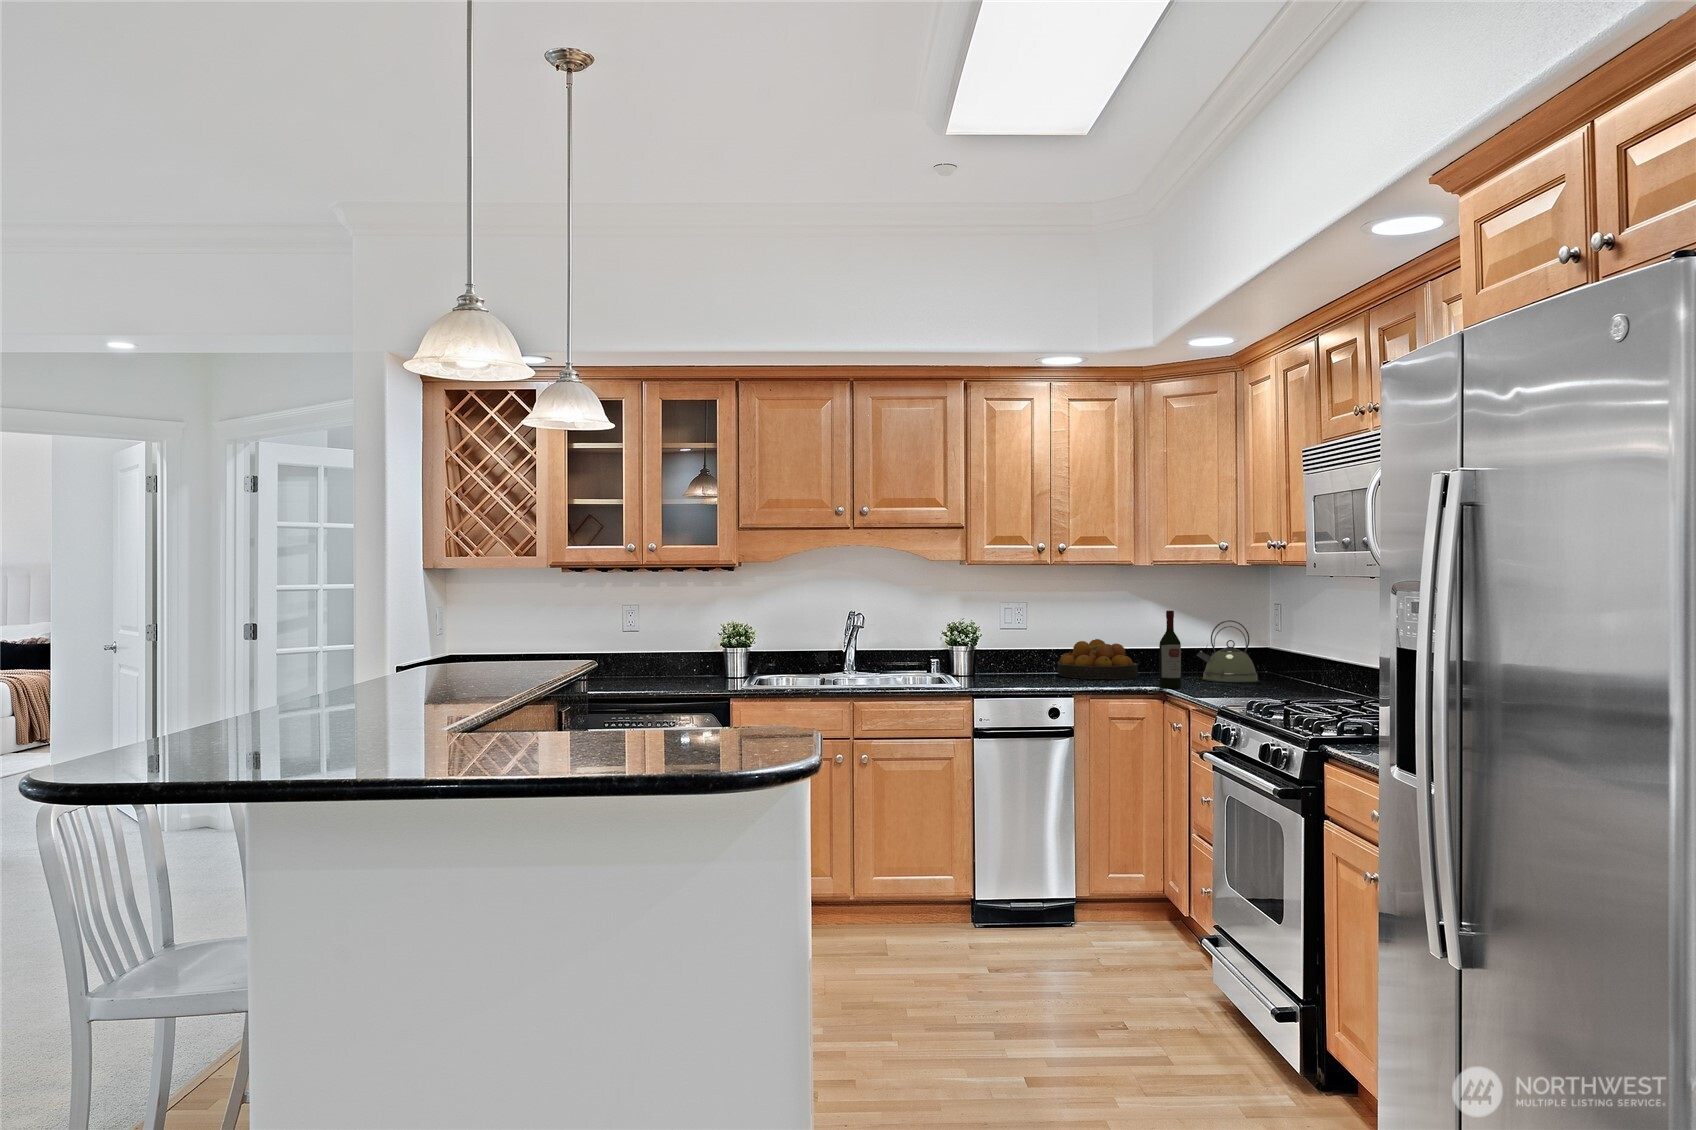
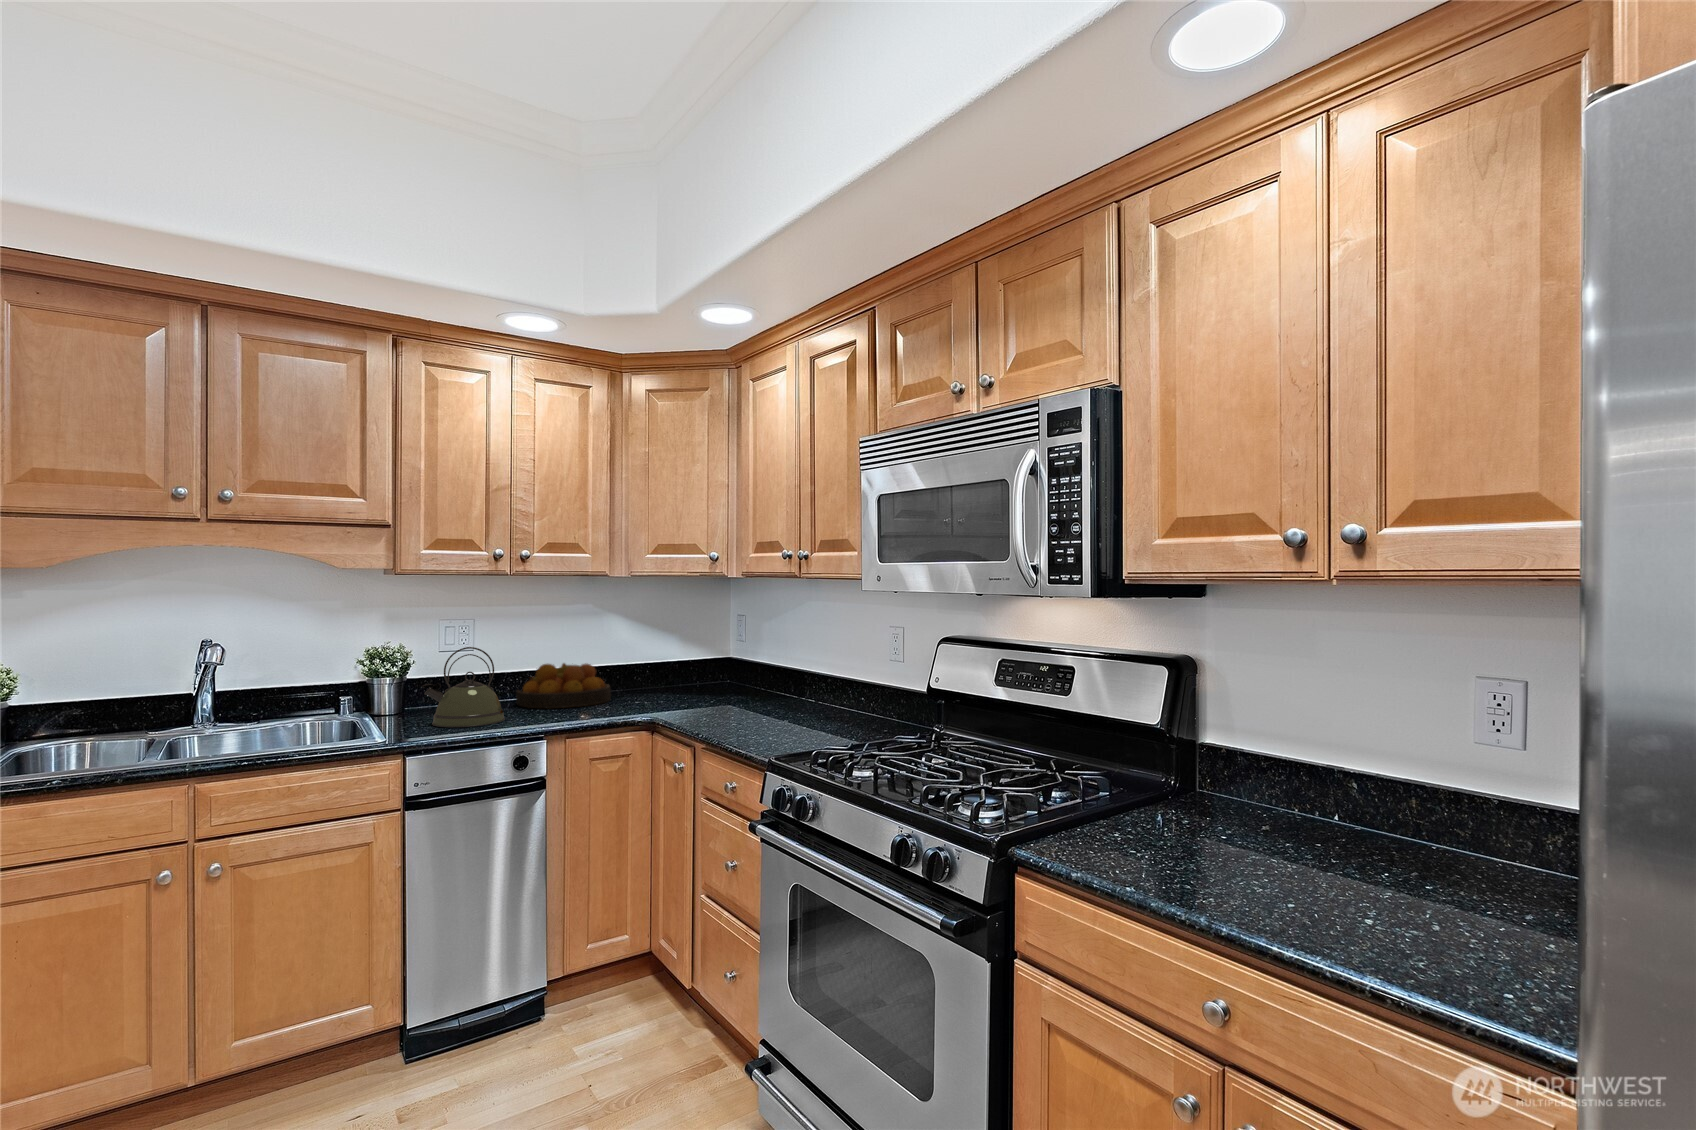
wine bottle: present [1159,611,1181,688] -> none [644,627,668,716]
kettle: present [1195,620,1258,682] -> present [422,647,505,727]

